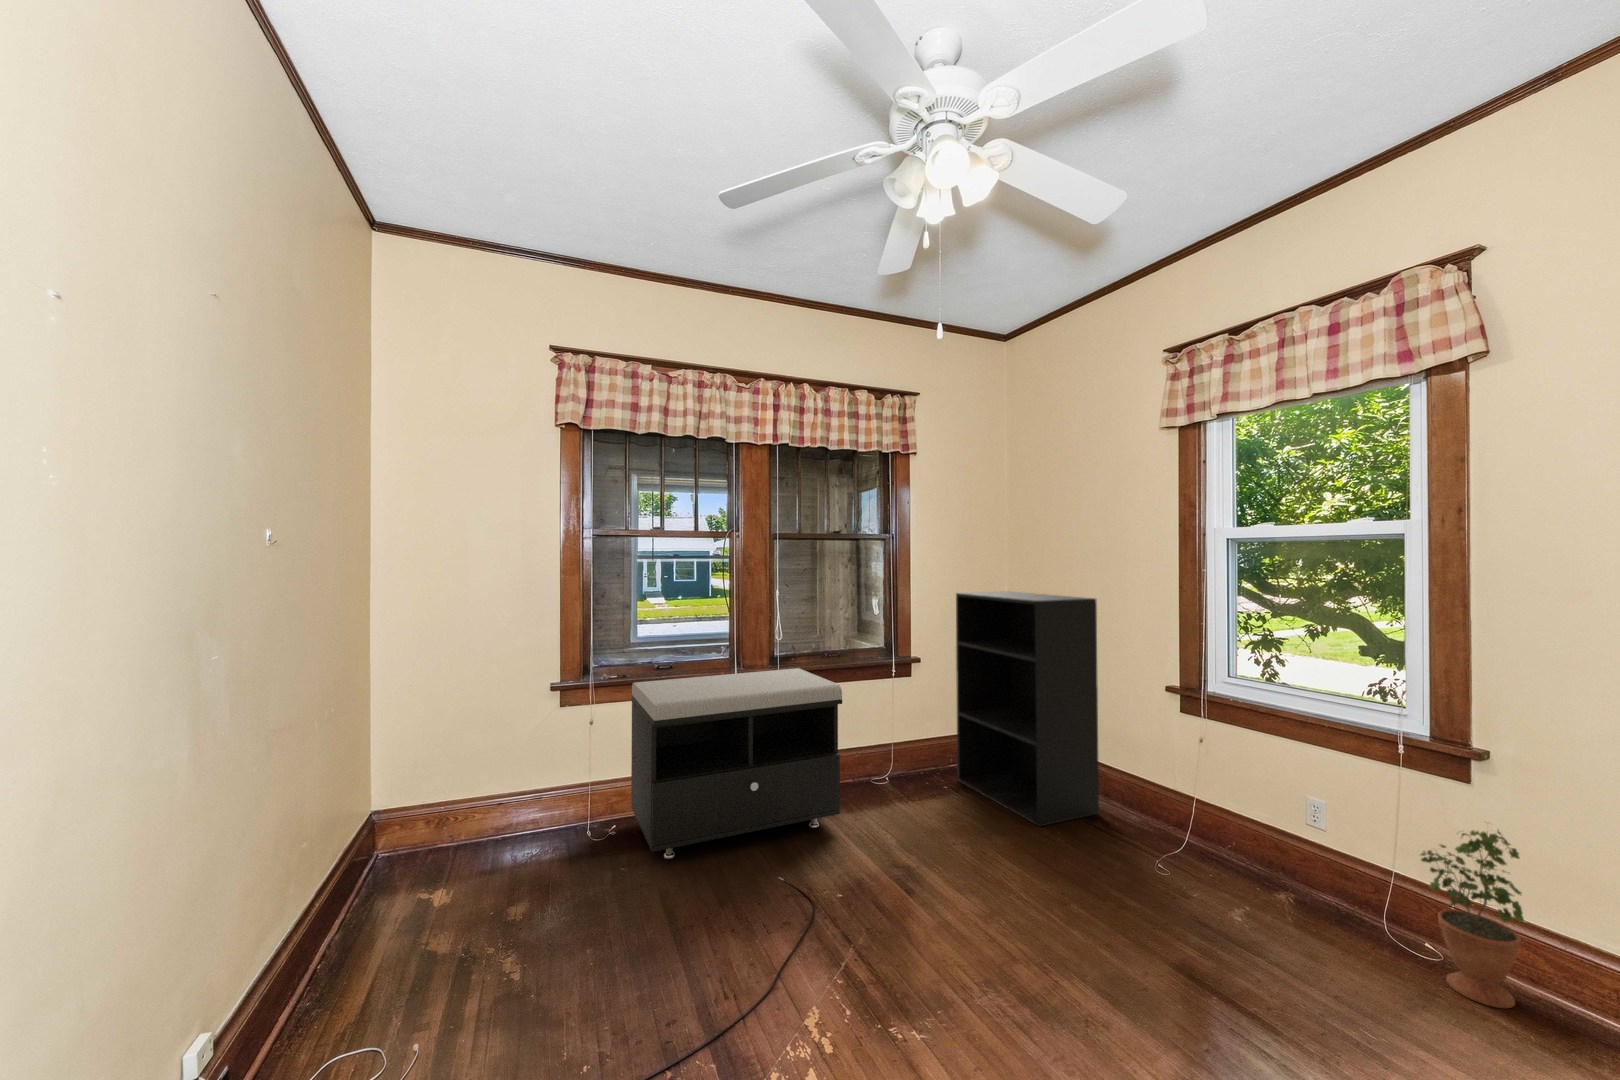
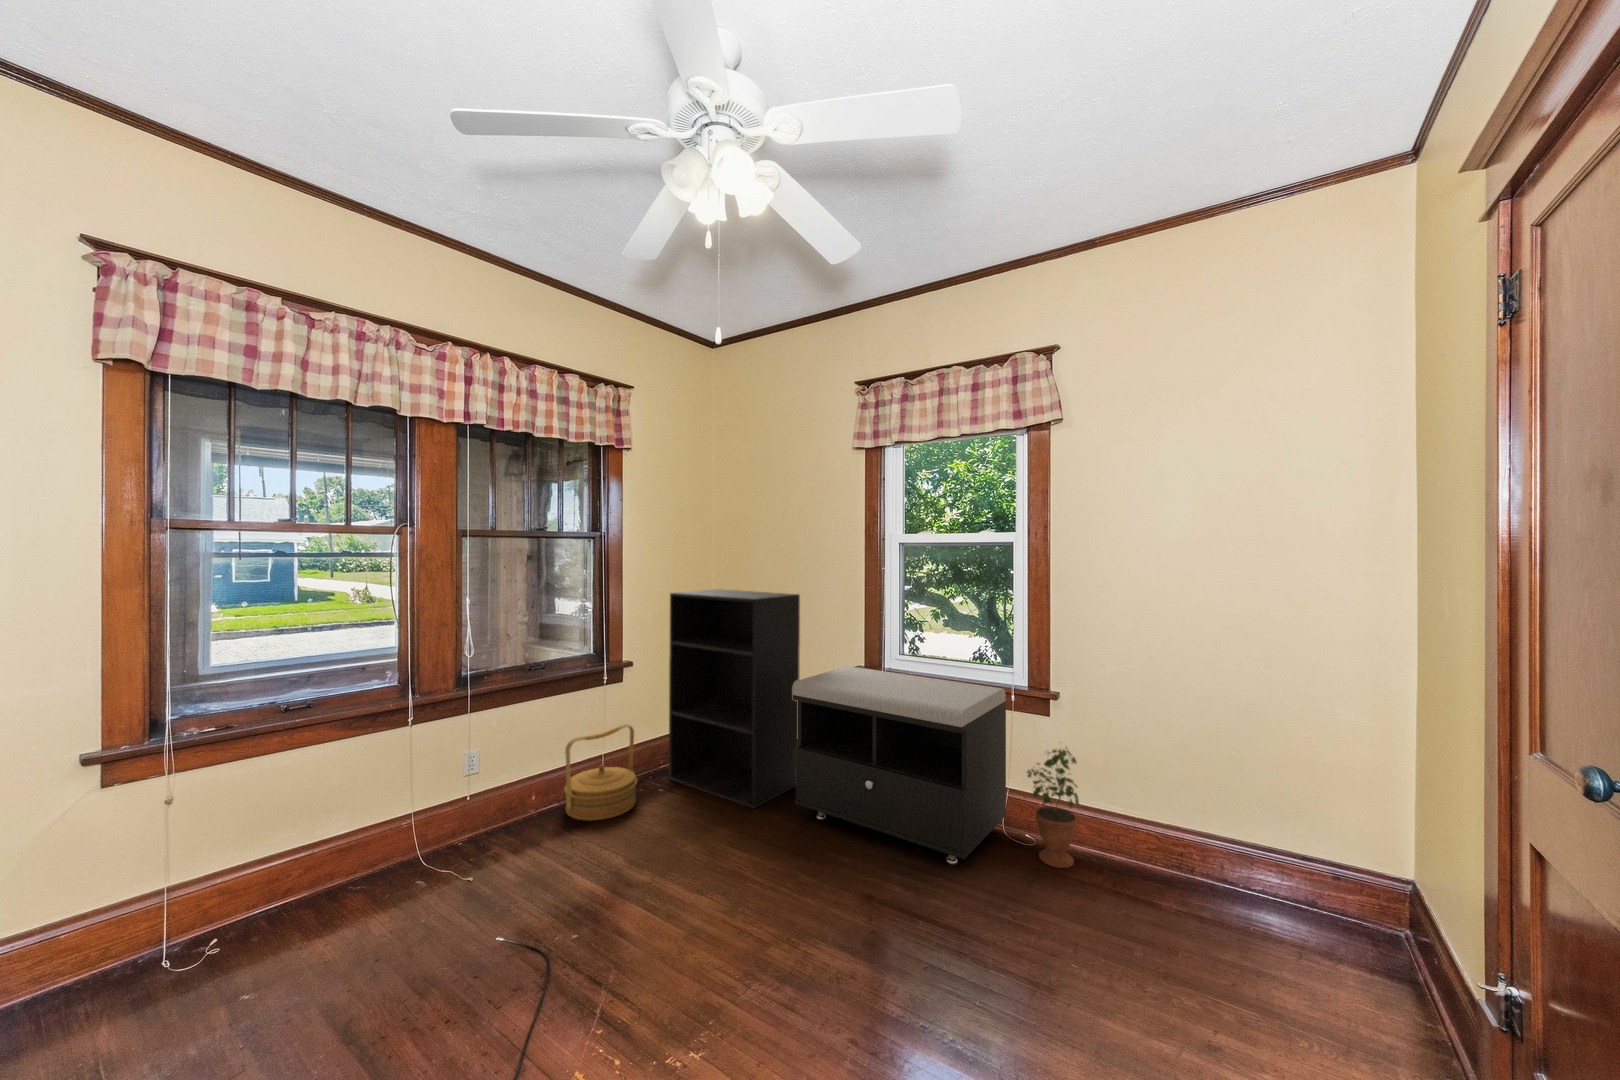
storage bench: present [631,668,842,859] -> present [793,666,1006,864]
woven basket: none [855,718,922,804] -> present [564,724,637,821]

